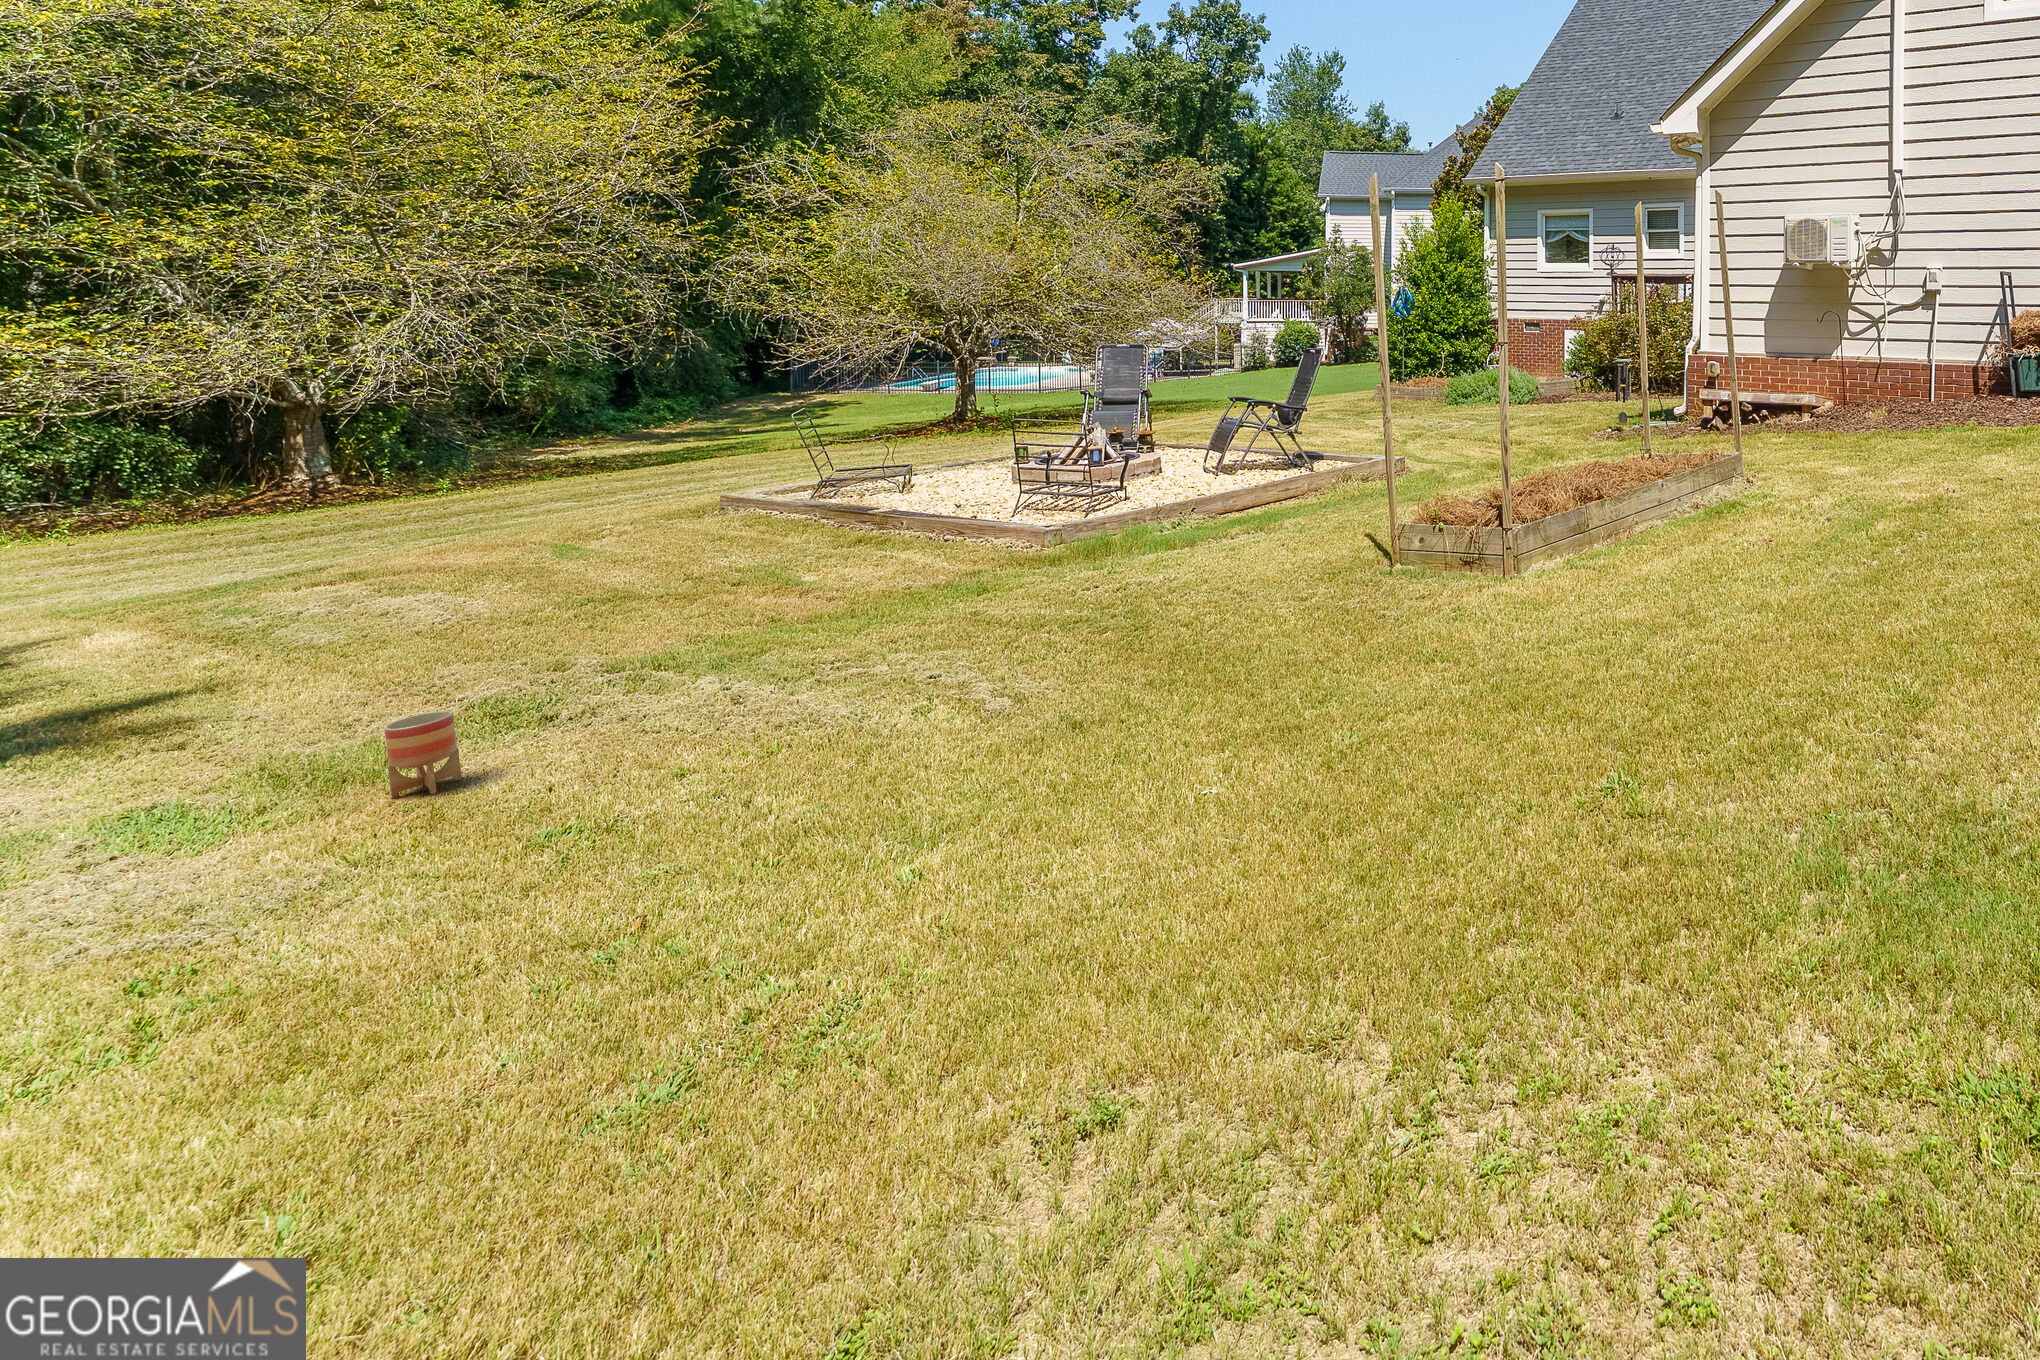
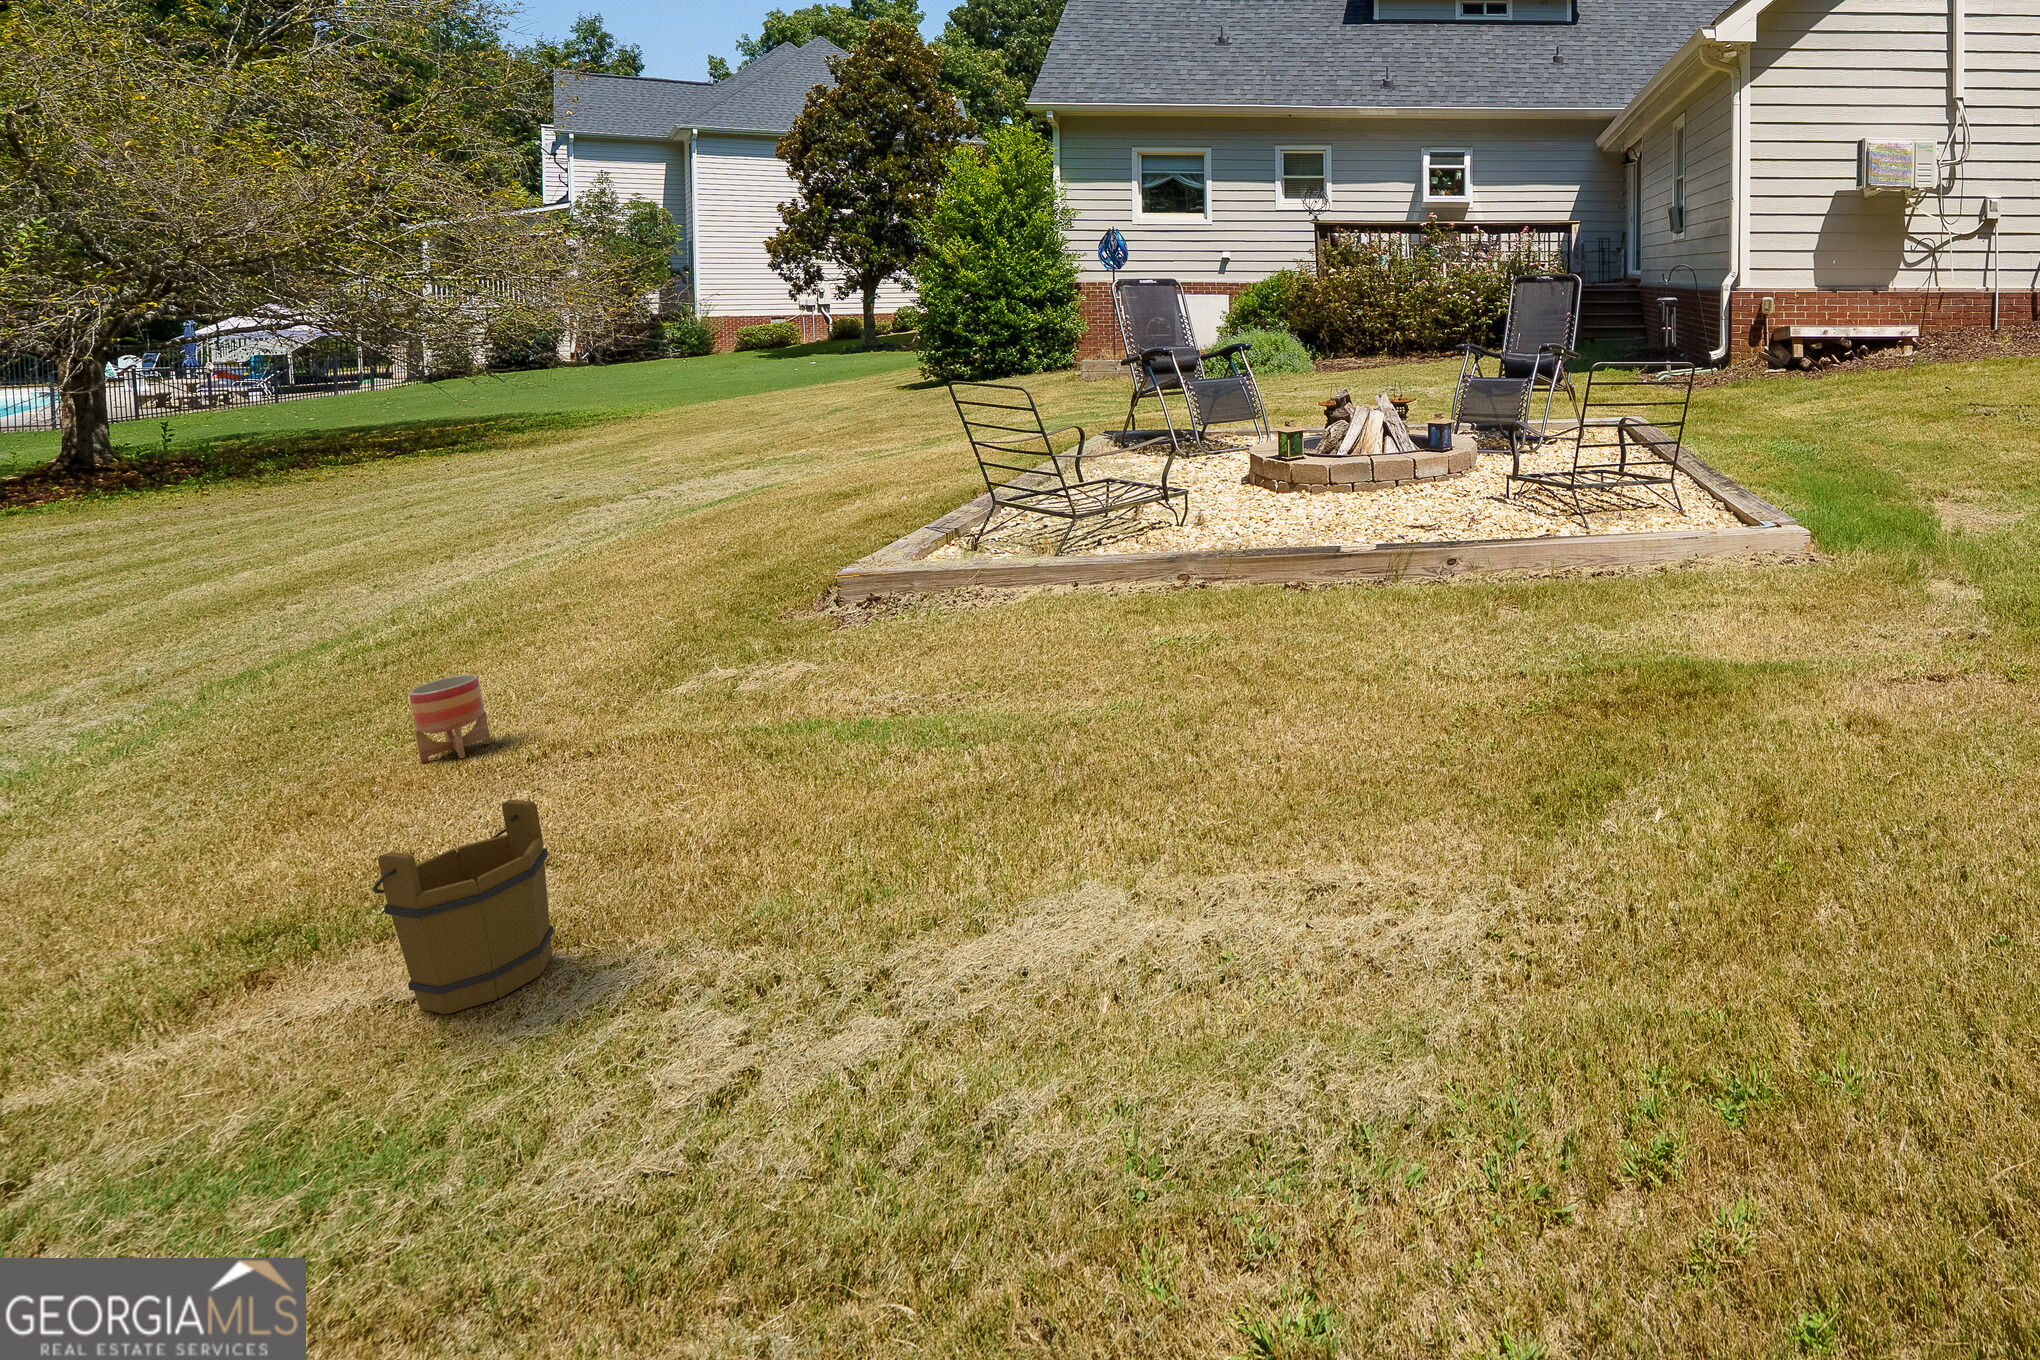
bucket: none [368,827,537,1036] -> present [373,799,554,1014]

